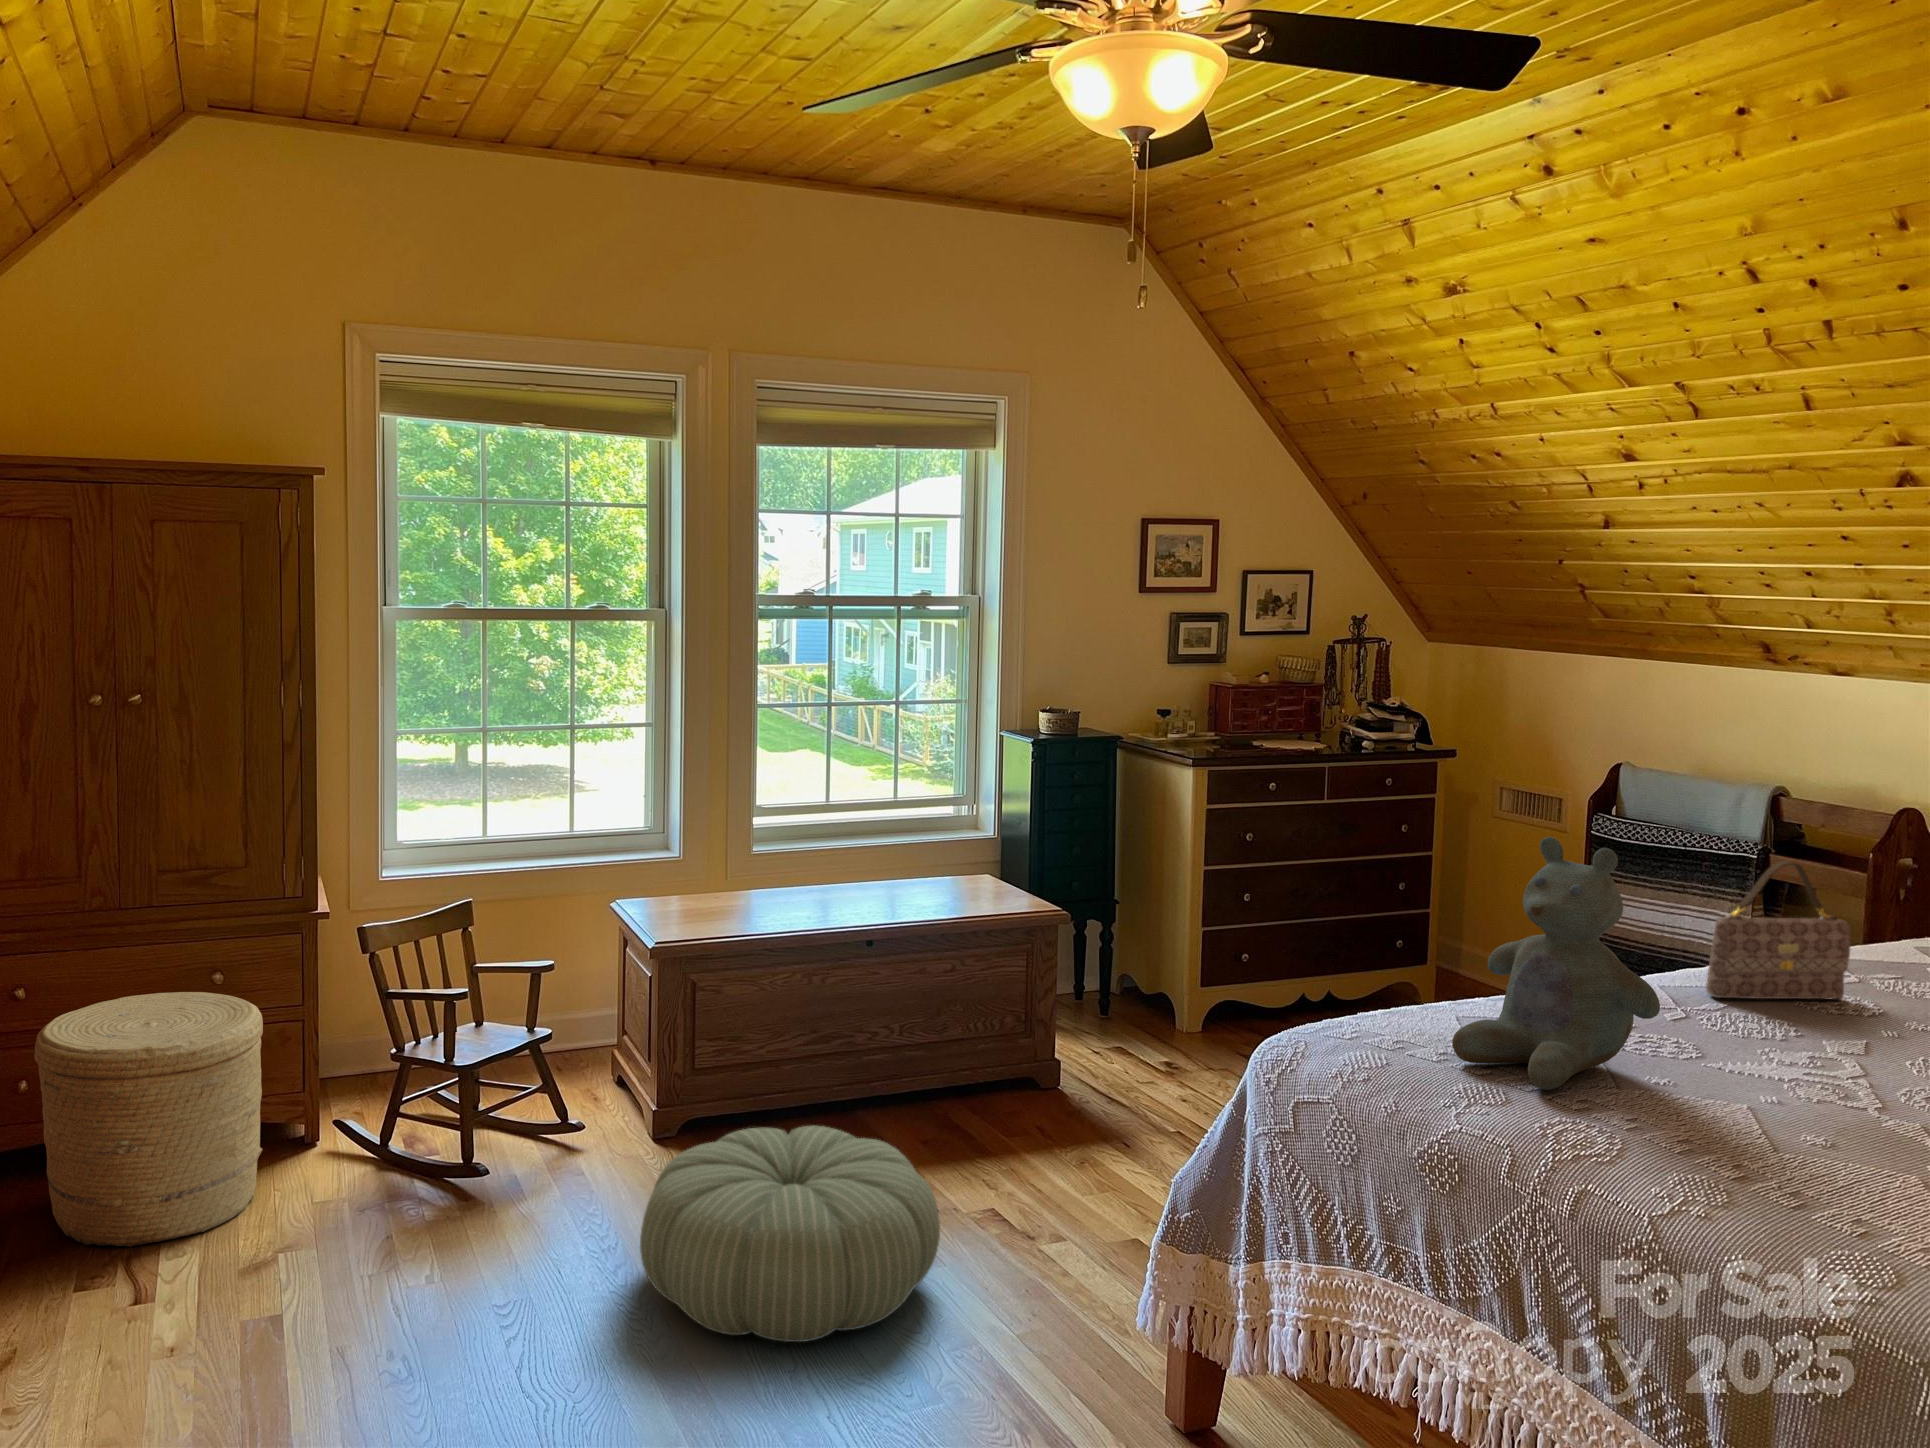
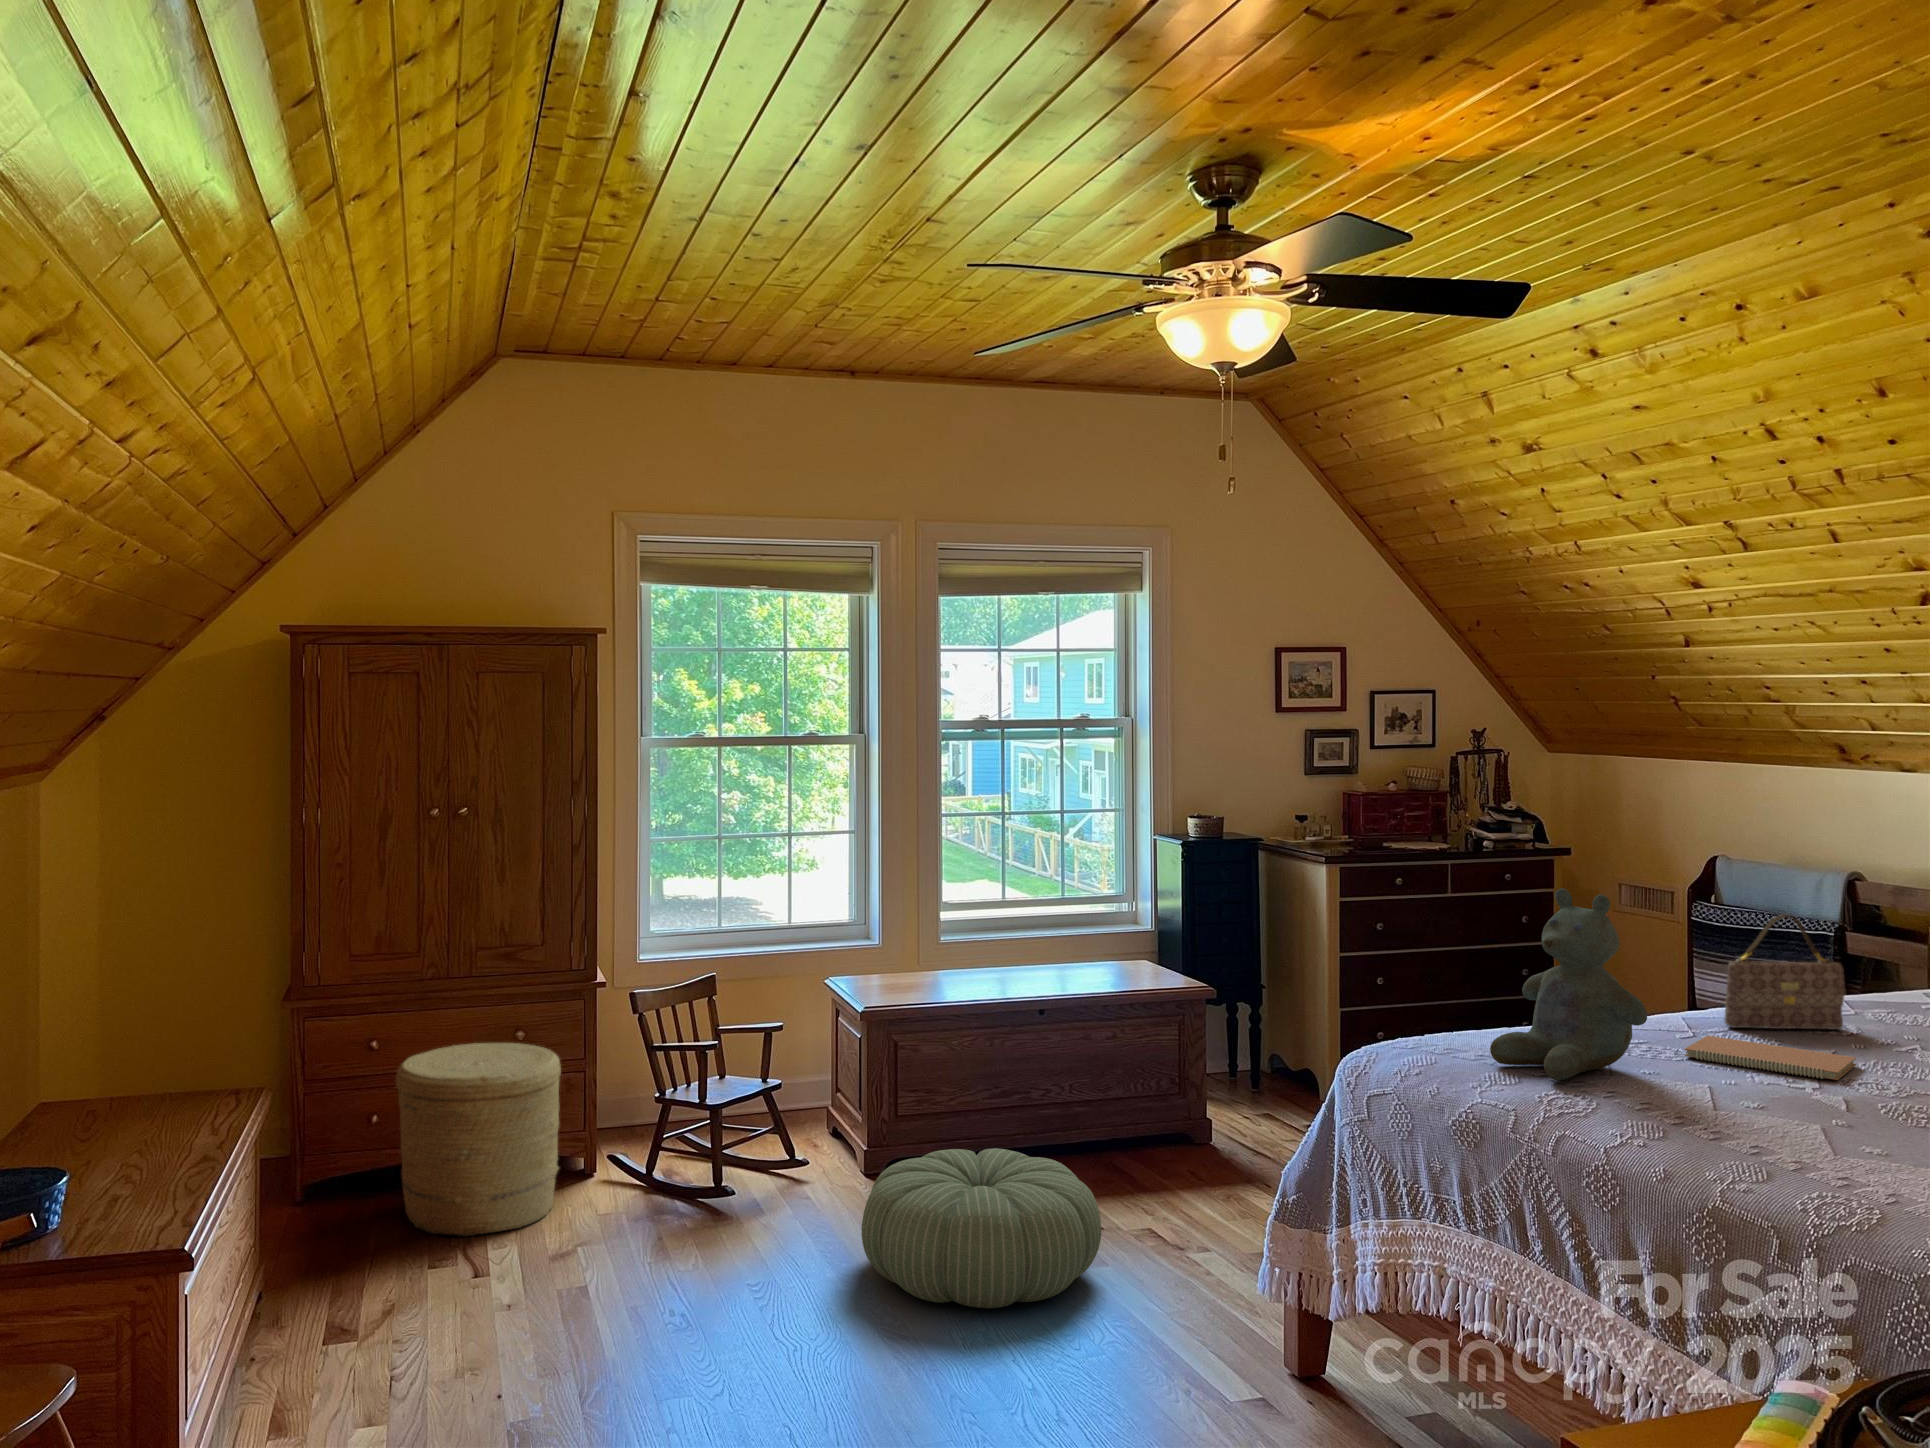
notebook: none [1681,1013,1888,1084] -> present [1684,1036,1856,1080]

